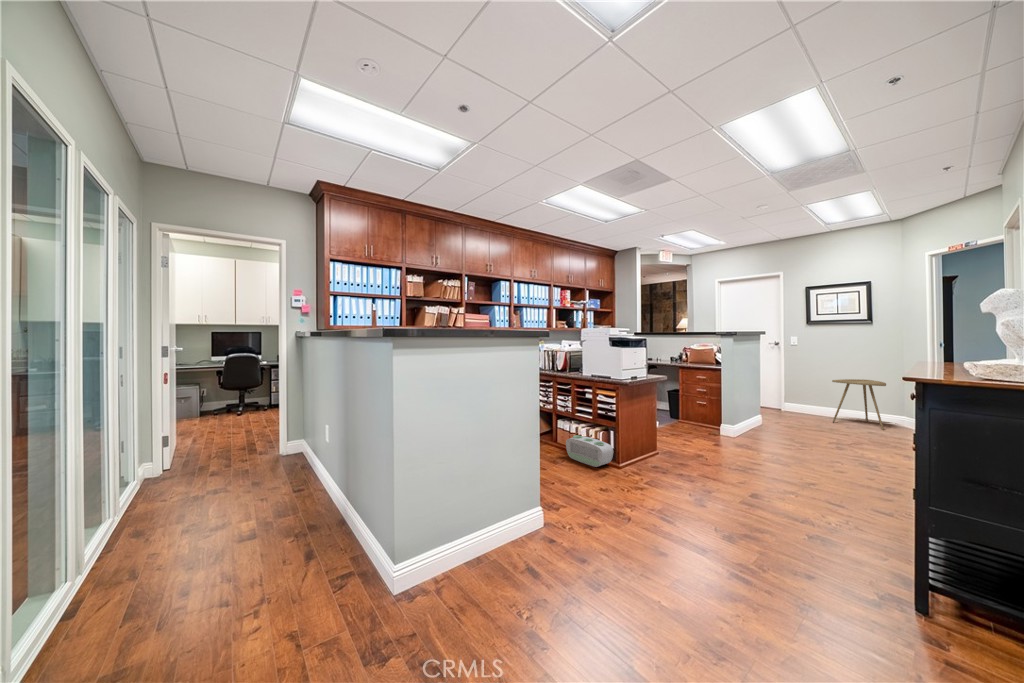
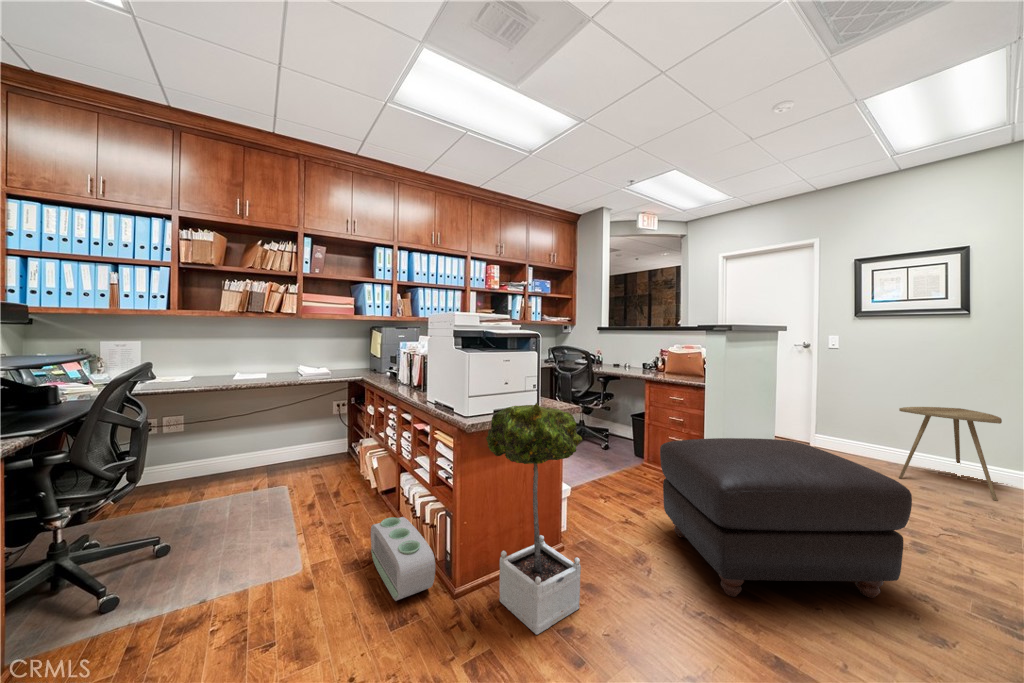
potted tree: none [639,372,684,473] -> present [486,403,582,635]
ottoman: none [704,393,828,462] -> present [660,438,912,598]

